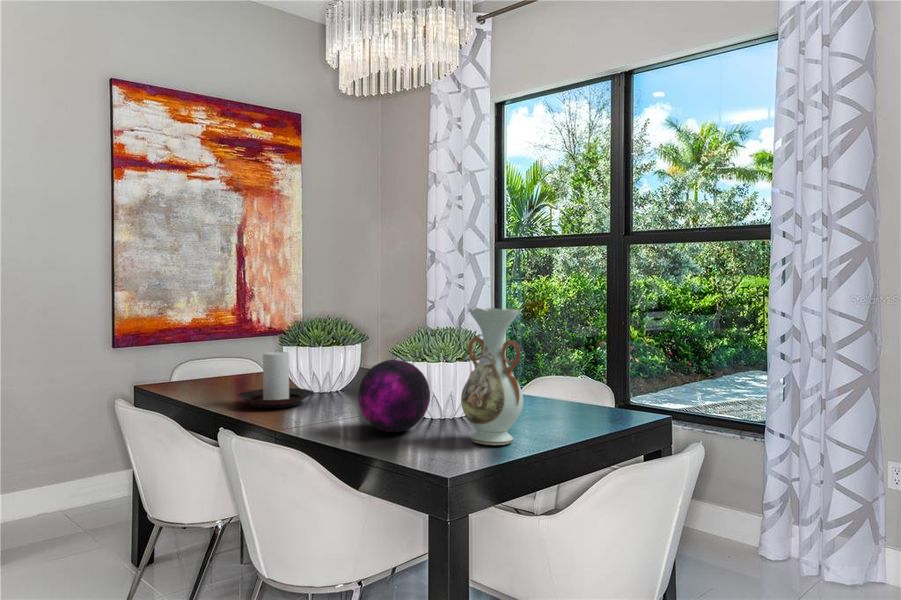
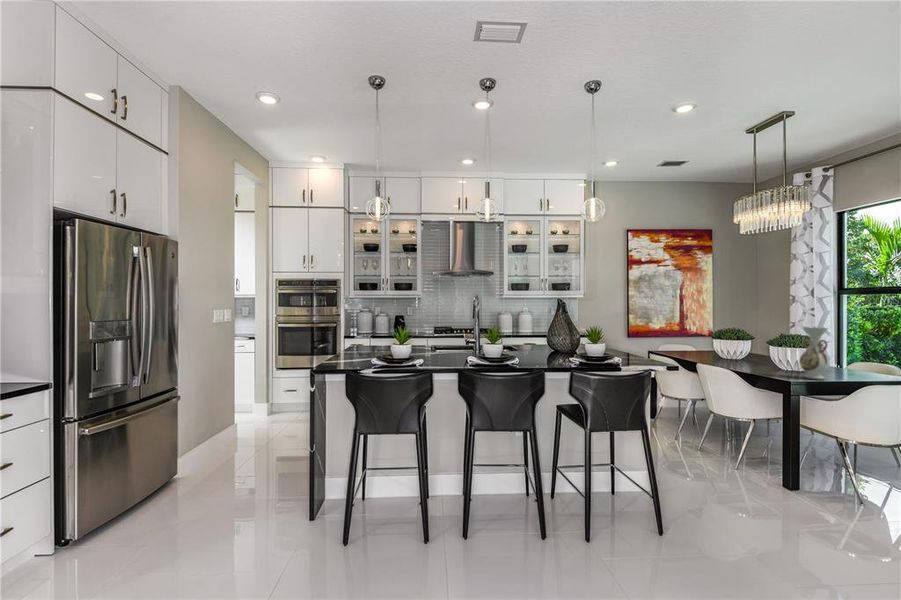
candle holder: present [238,352,314,408] -> none [696,340,729,363]
decorative orb: present [358,360,430,432] -> none [752,346,785,373]

